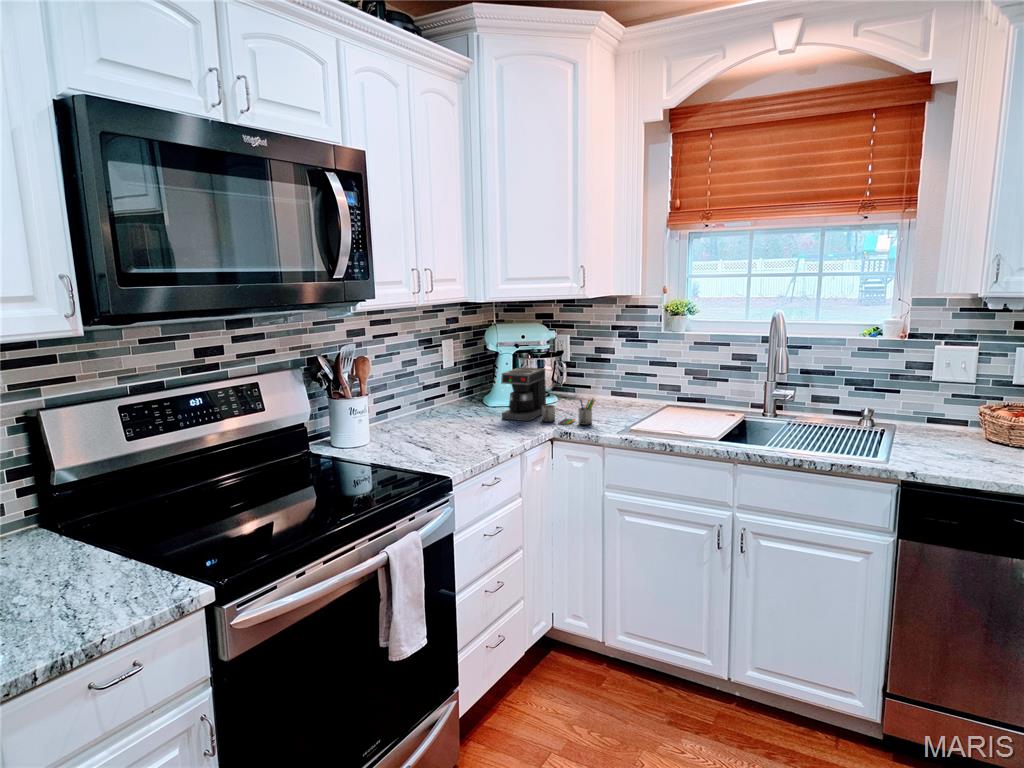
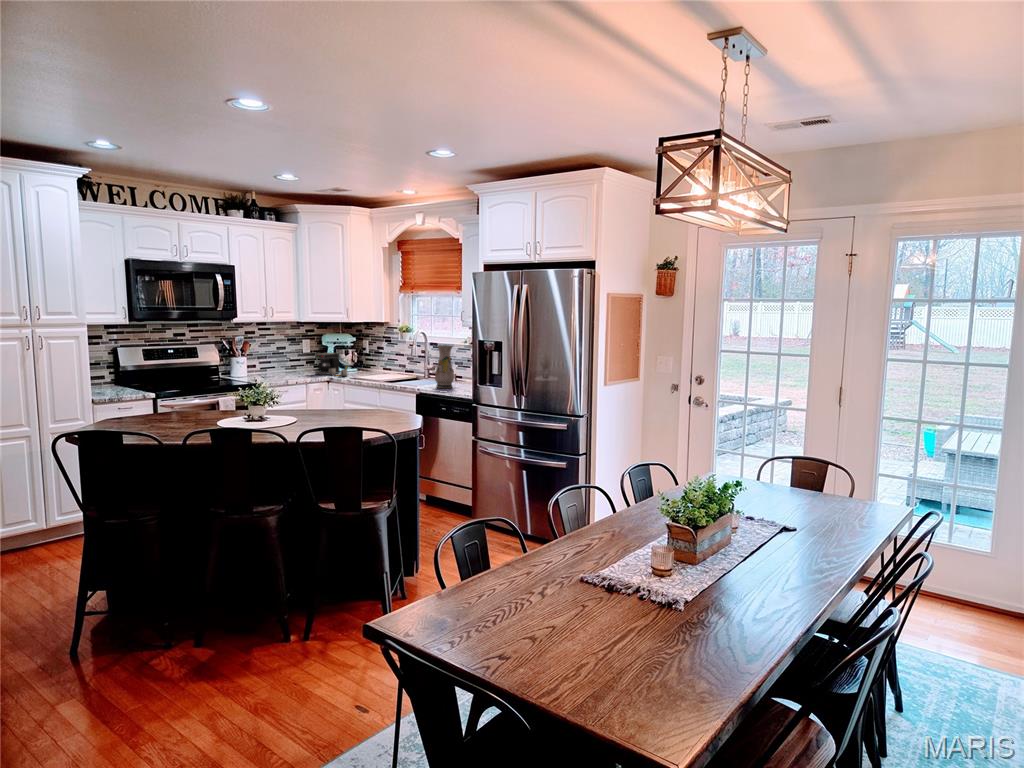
vase: none [928,353,992,467] -> present [435,345,454,388]

